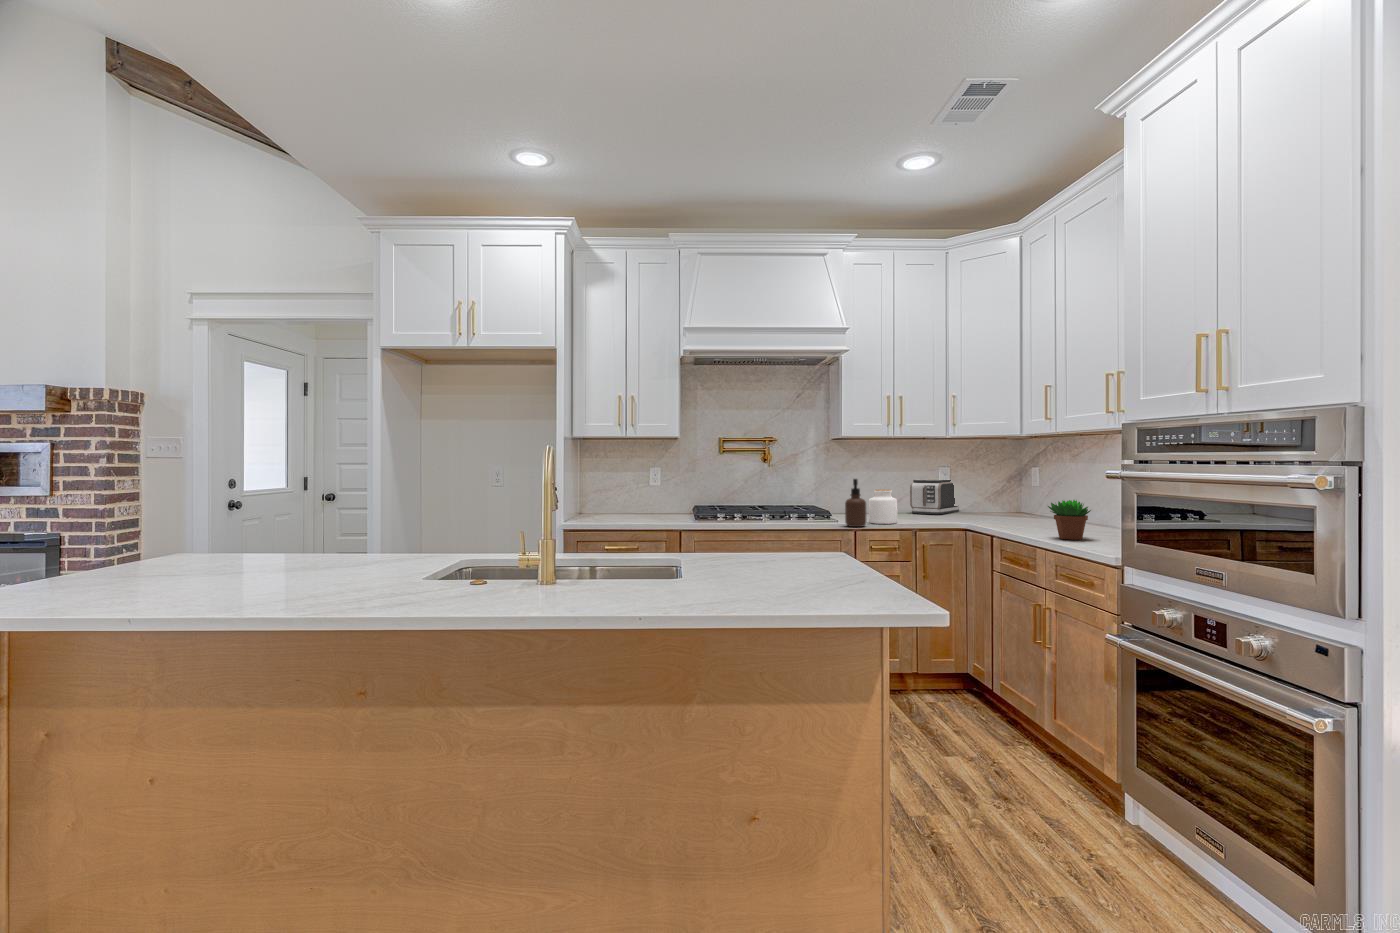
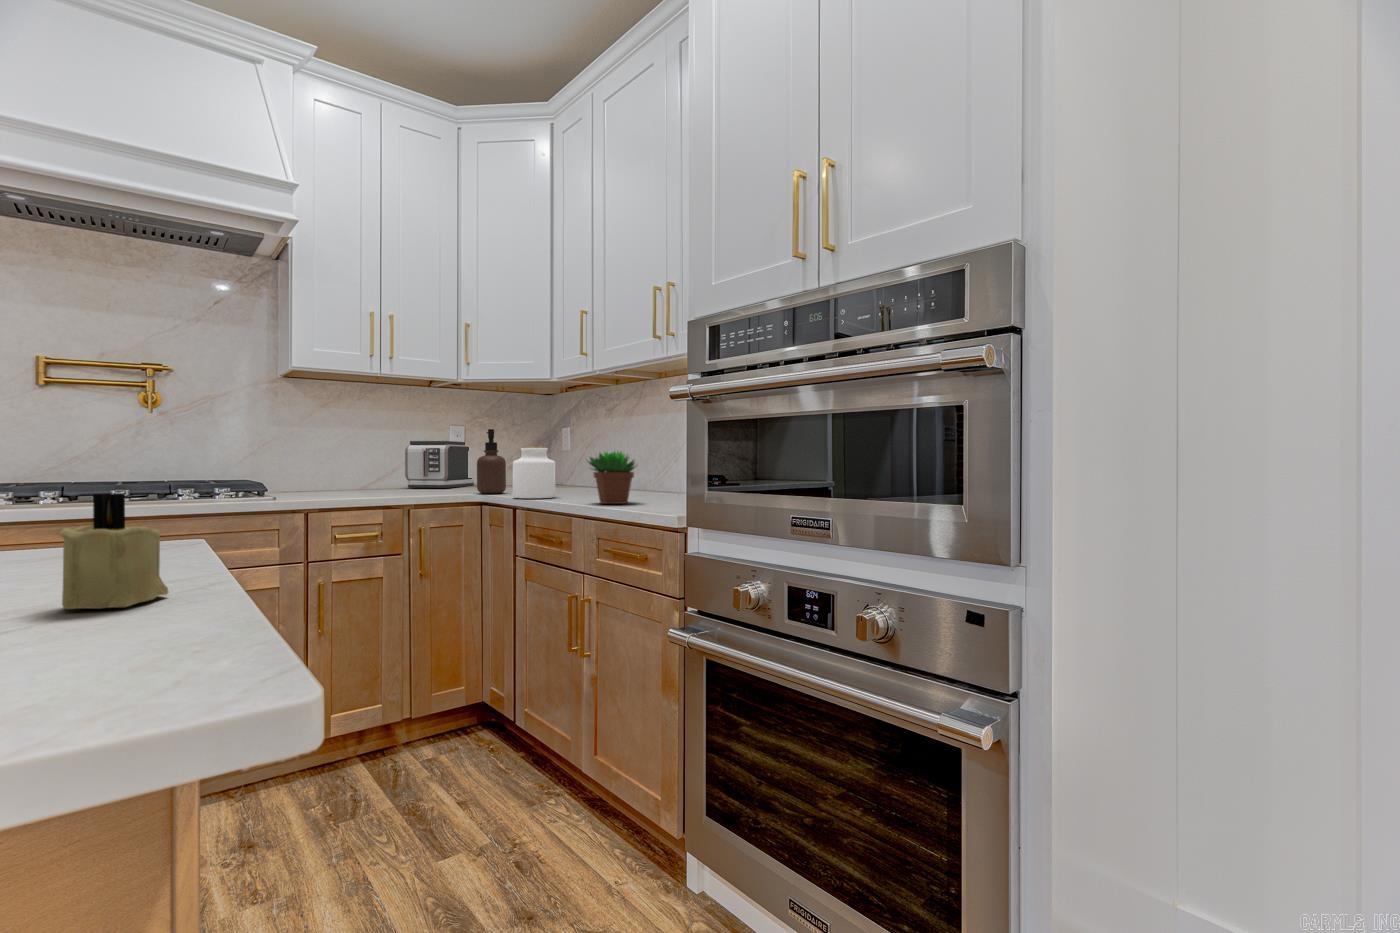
soap dispenser: present [845,479,866,527] -> present [477,429,506,494]
jar: present [869,489,897,524] -> present [513,447,556,498]
candle: none [838,551,868,591] -> present [60,493,169,609]

